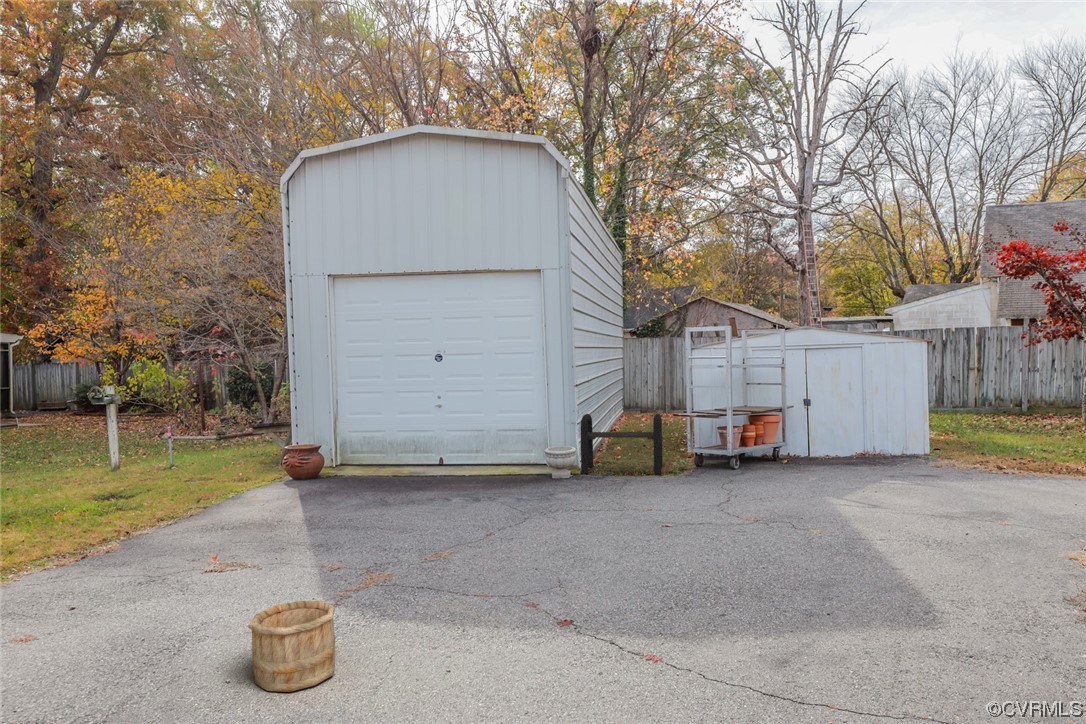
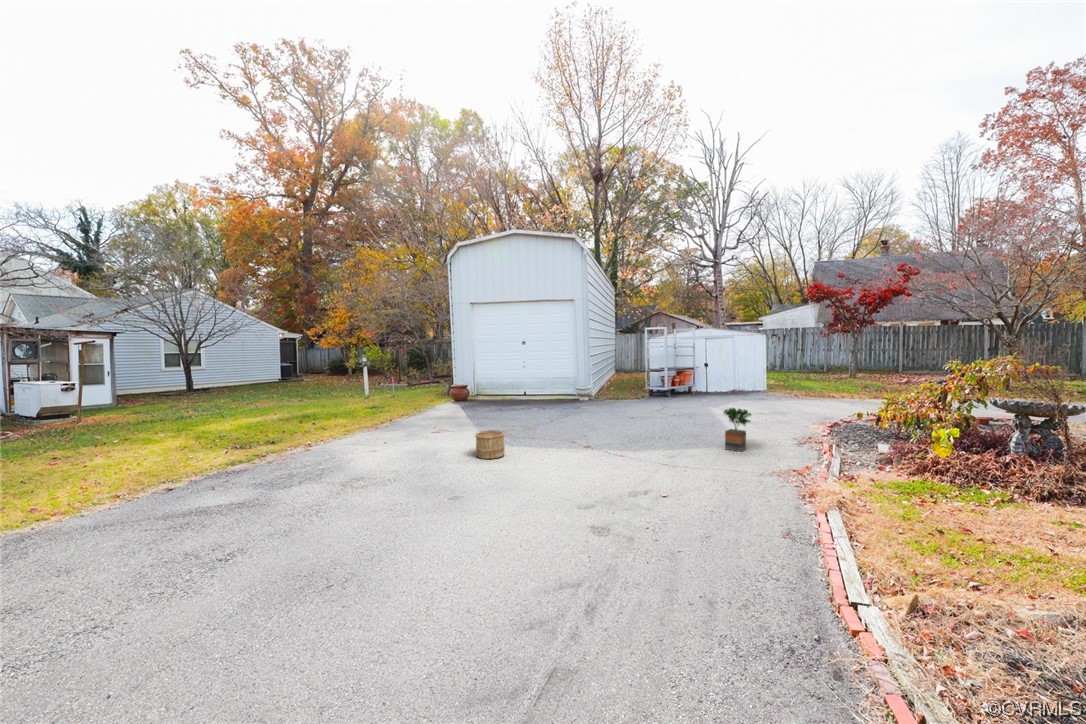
bench: present [581,414,663,475] -> none [593,370,632,399]
potted tree: none [904,526,986,646] -> present [724,408,751,452]

